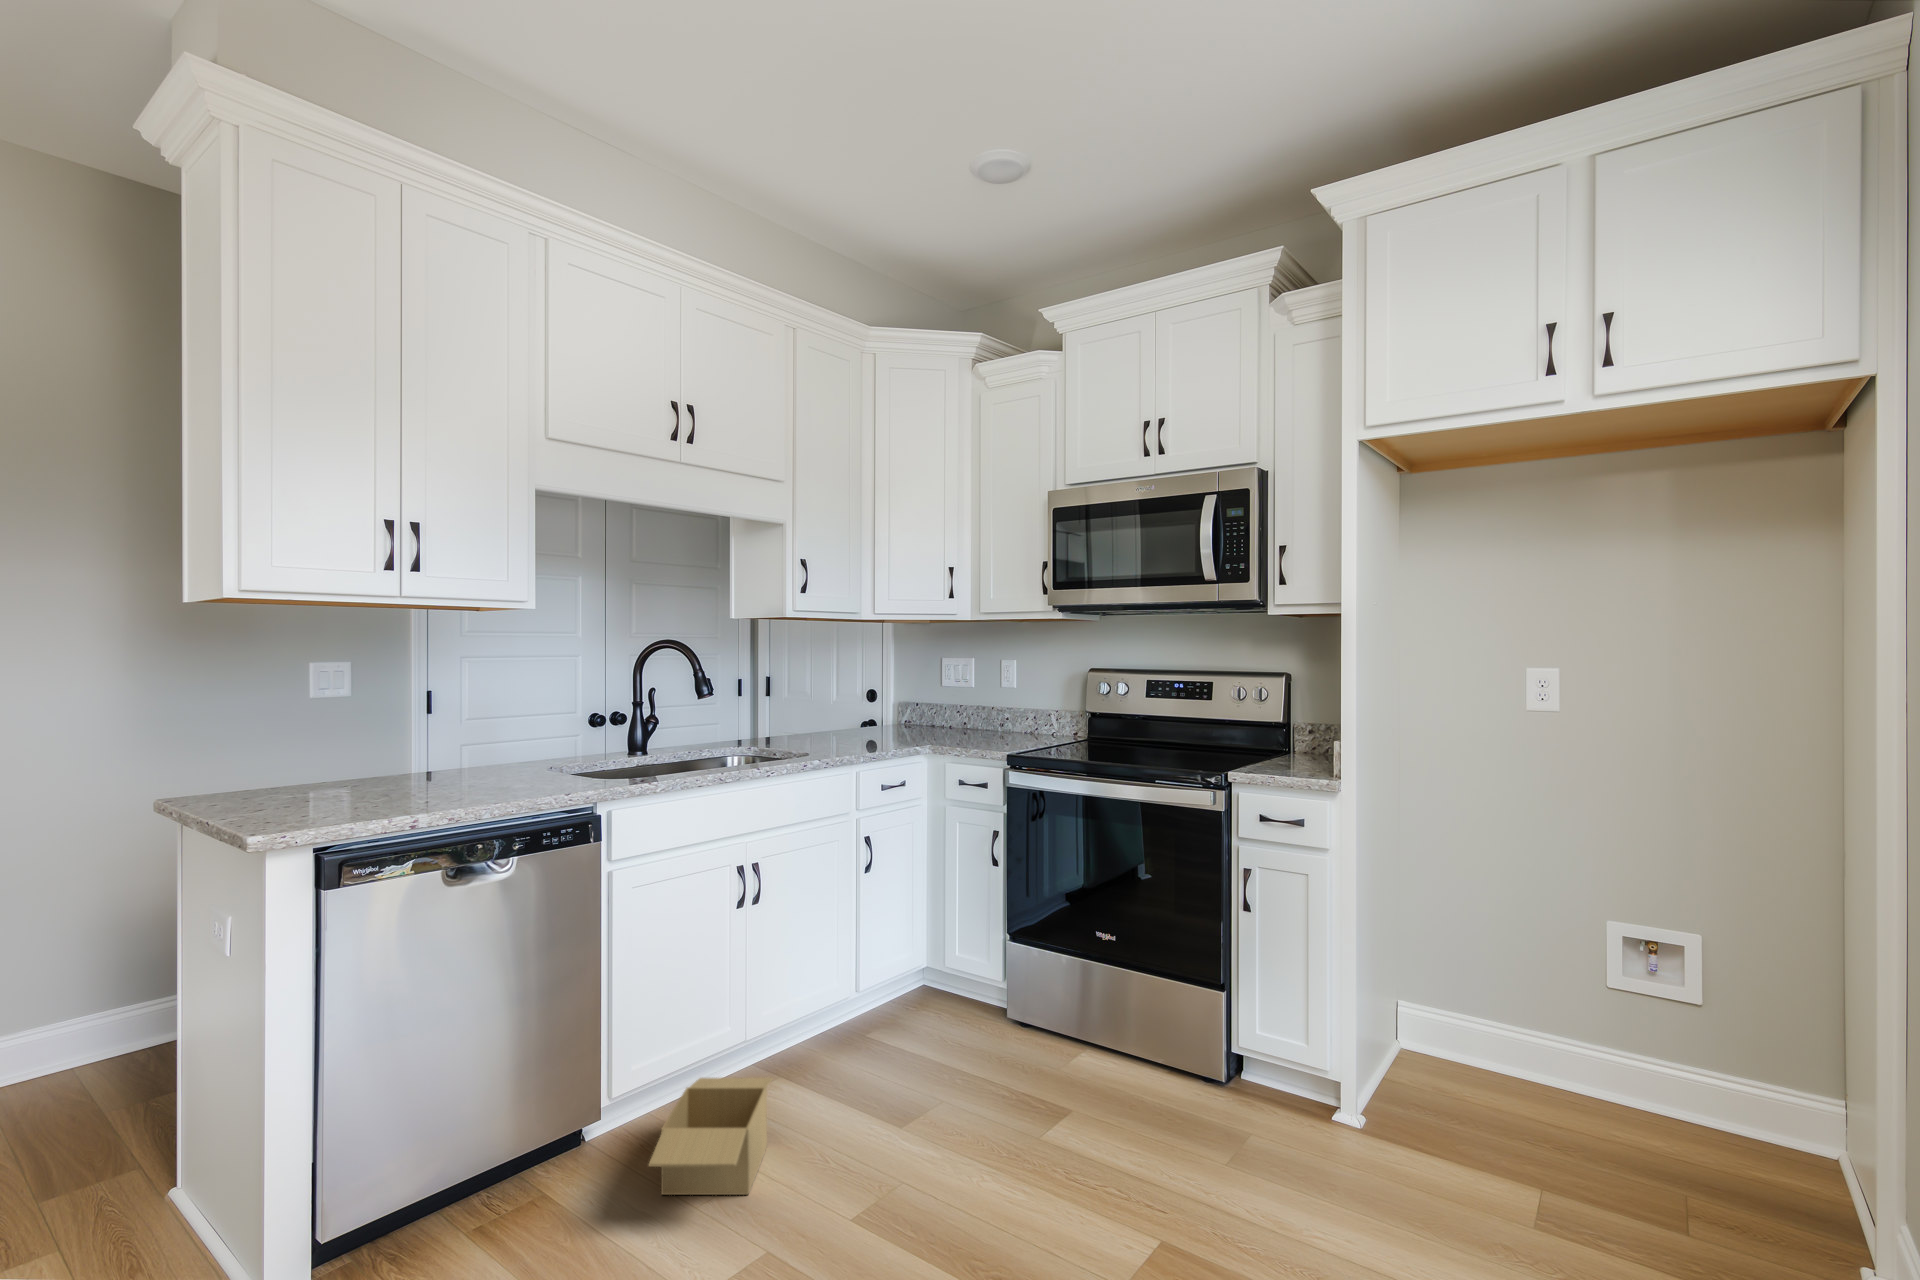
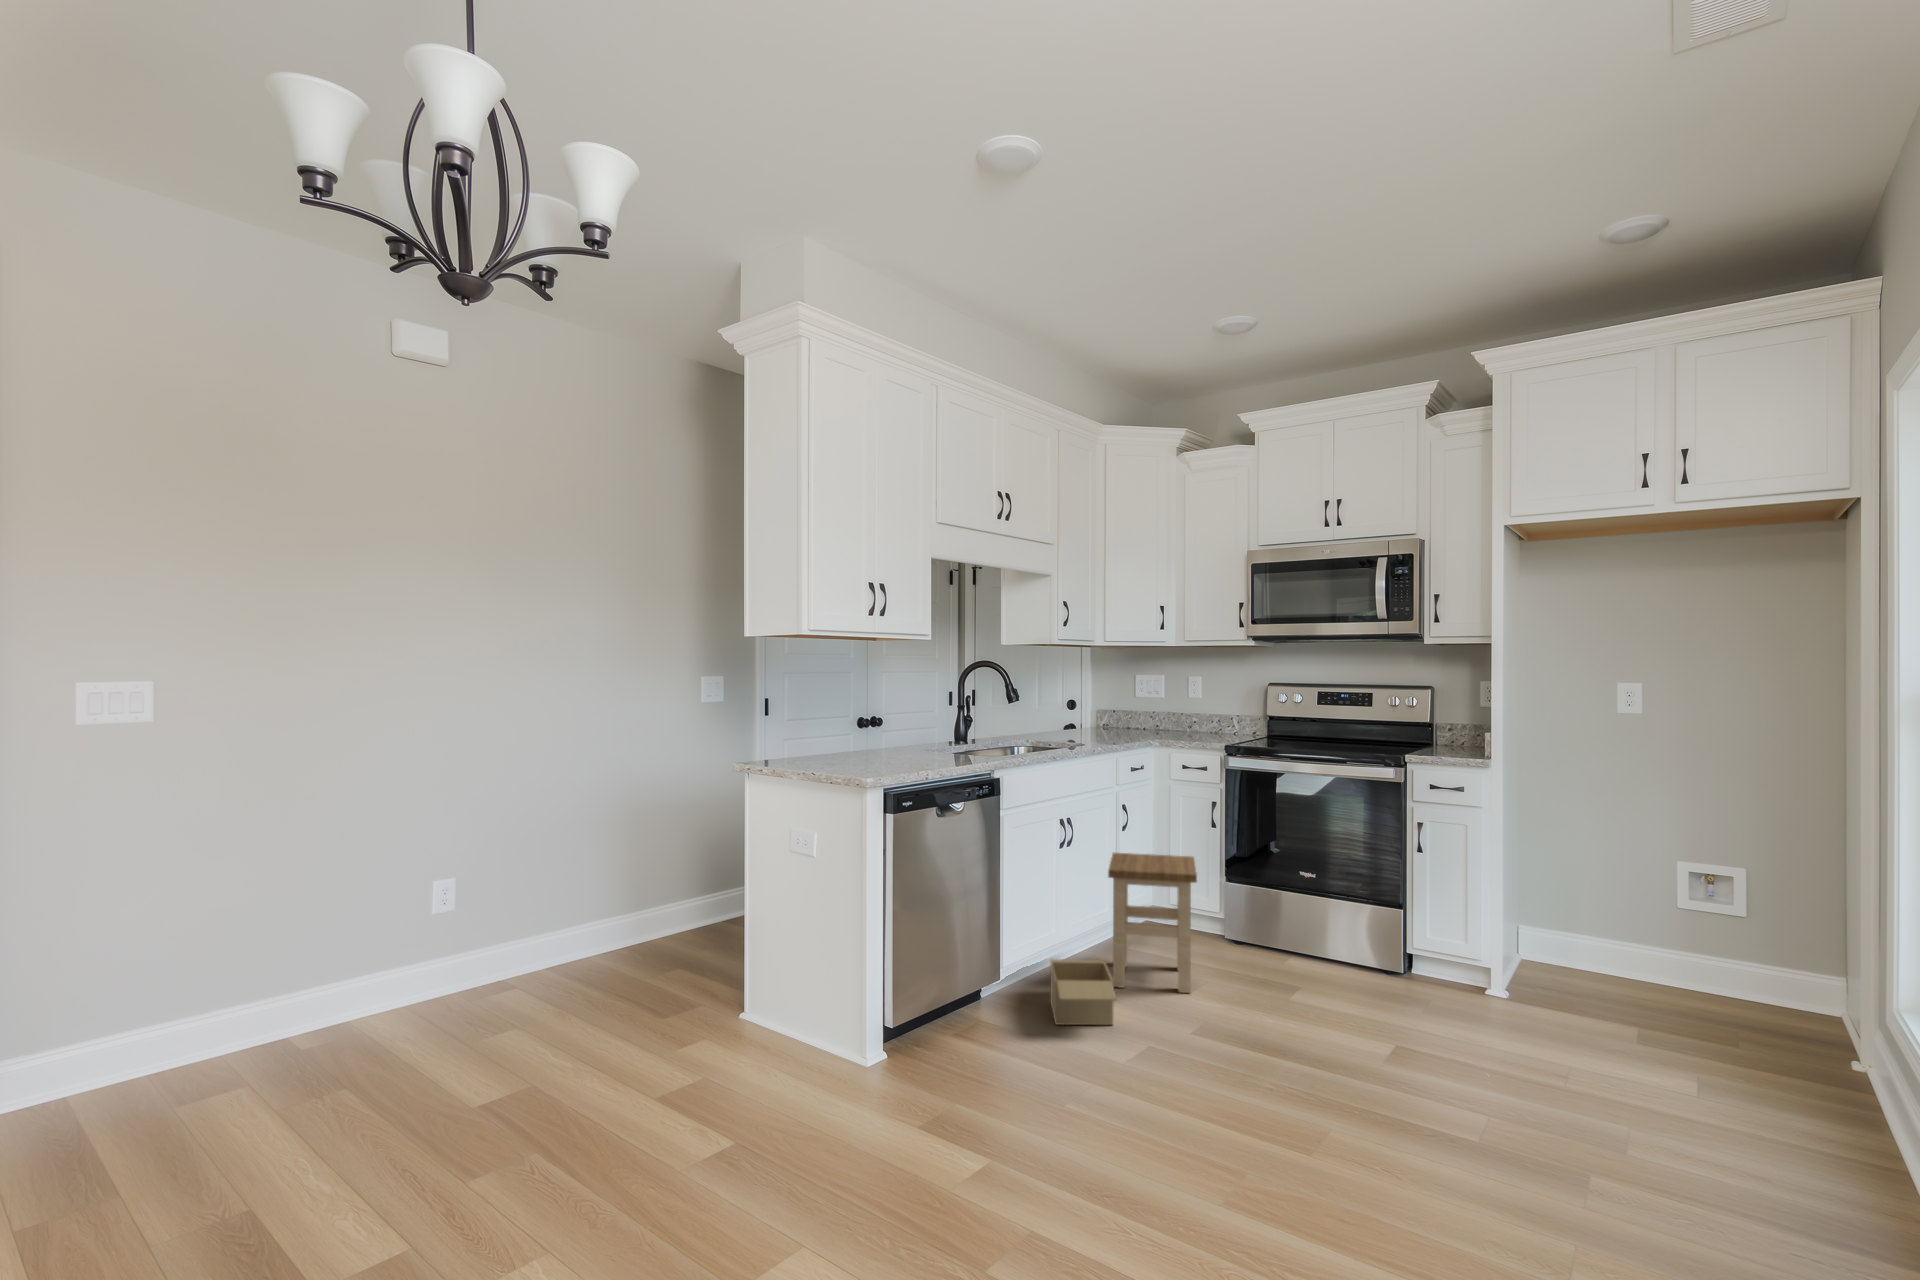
stool: none [790,910,938,1123] -> present [1108,853,1197,993]

